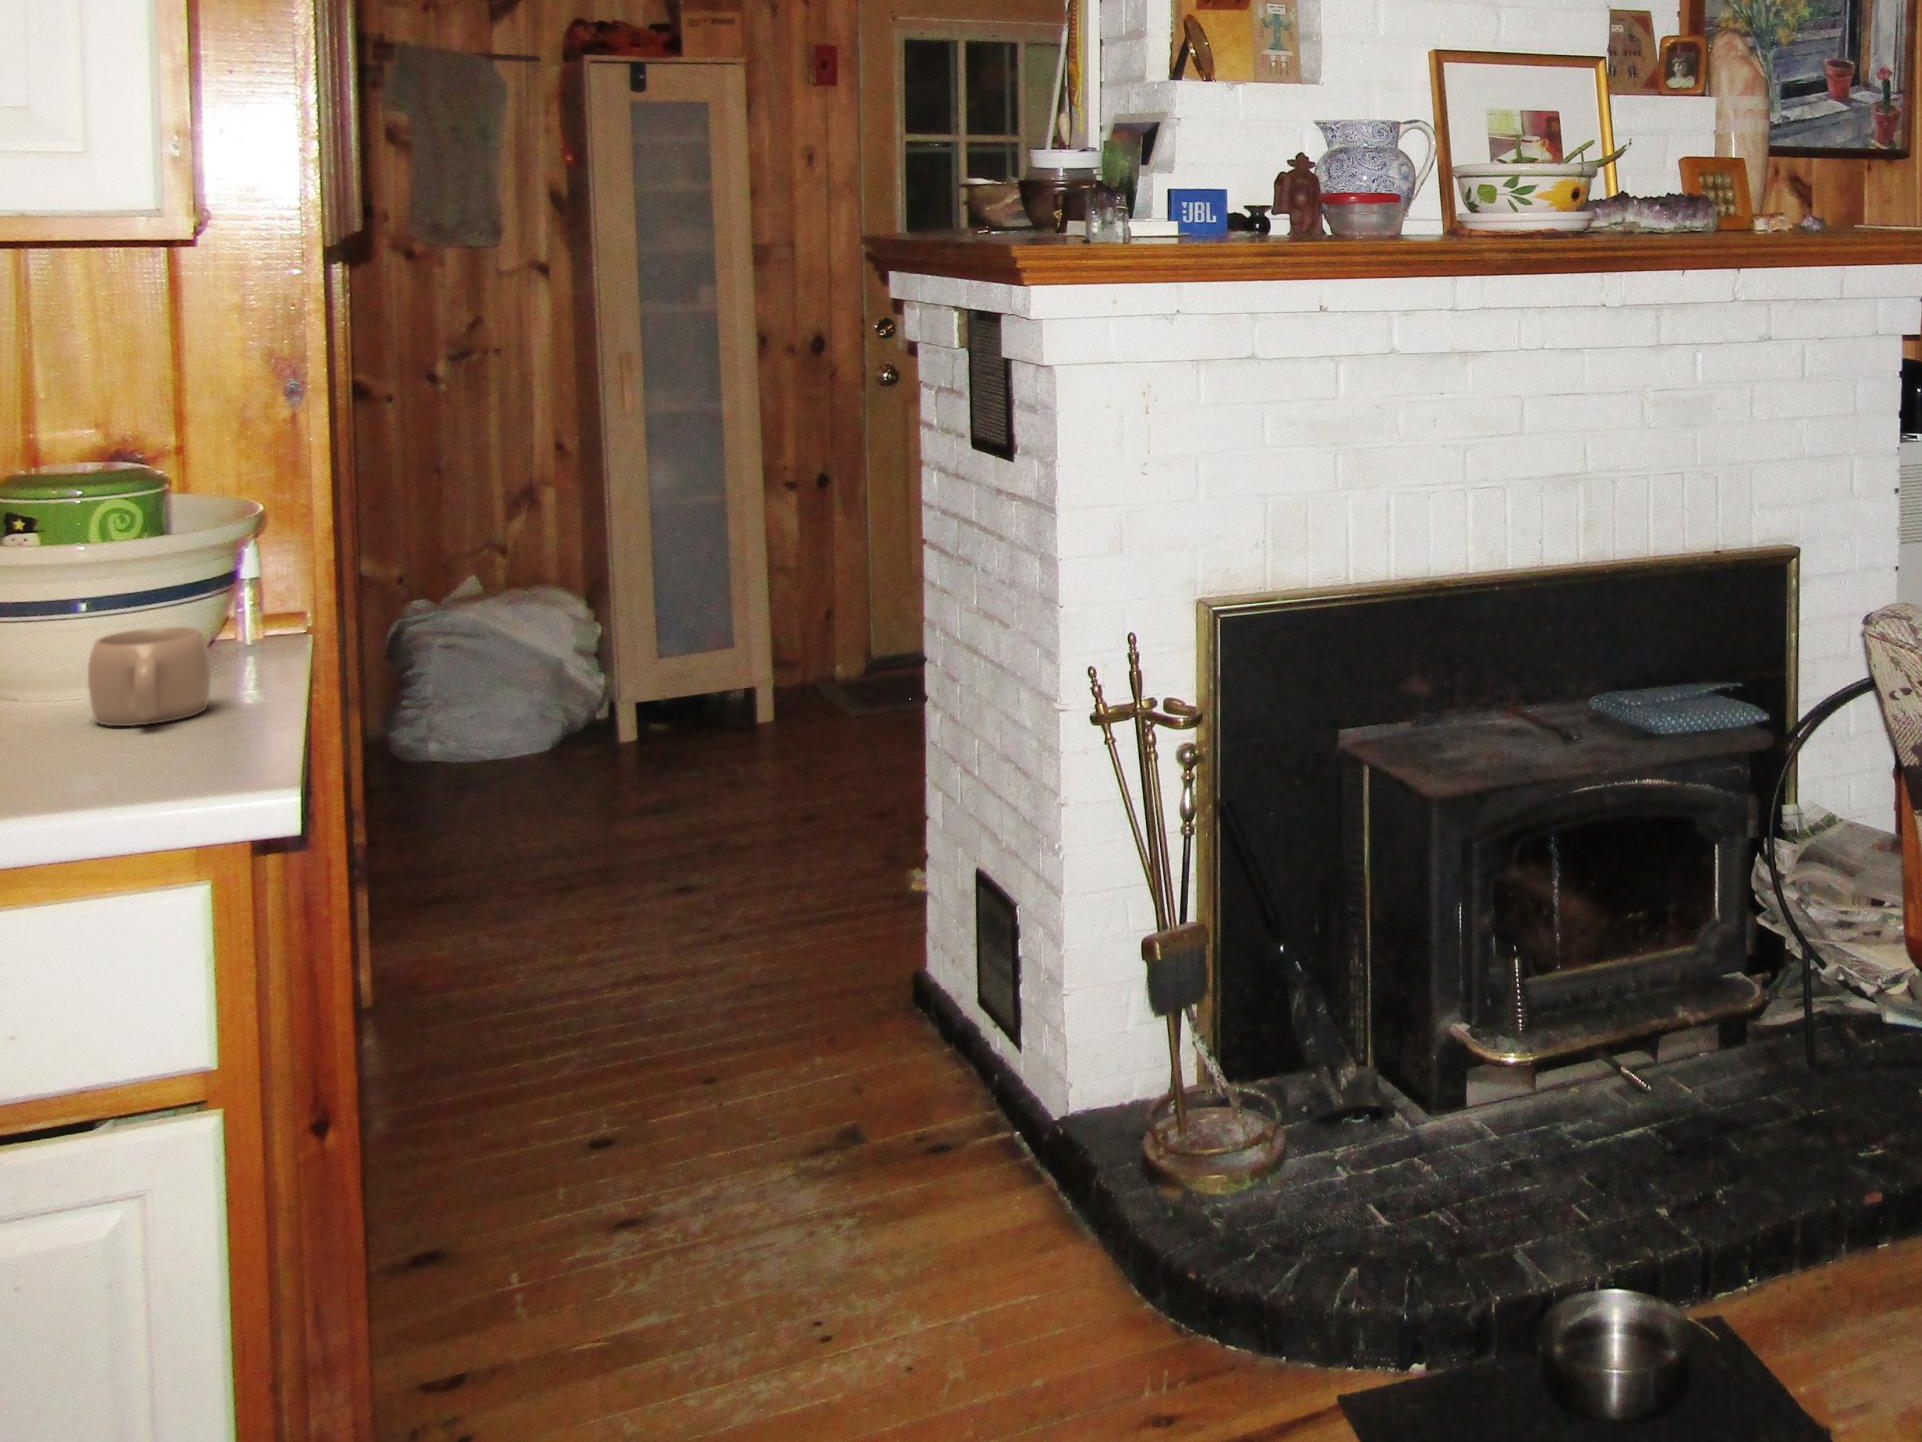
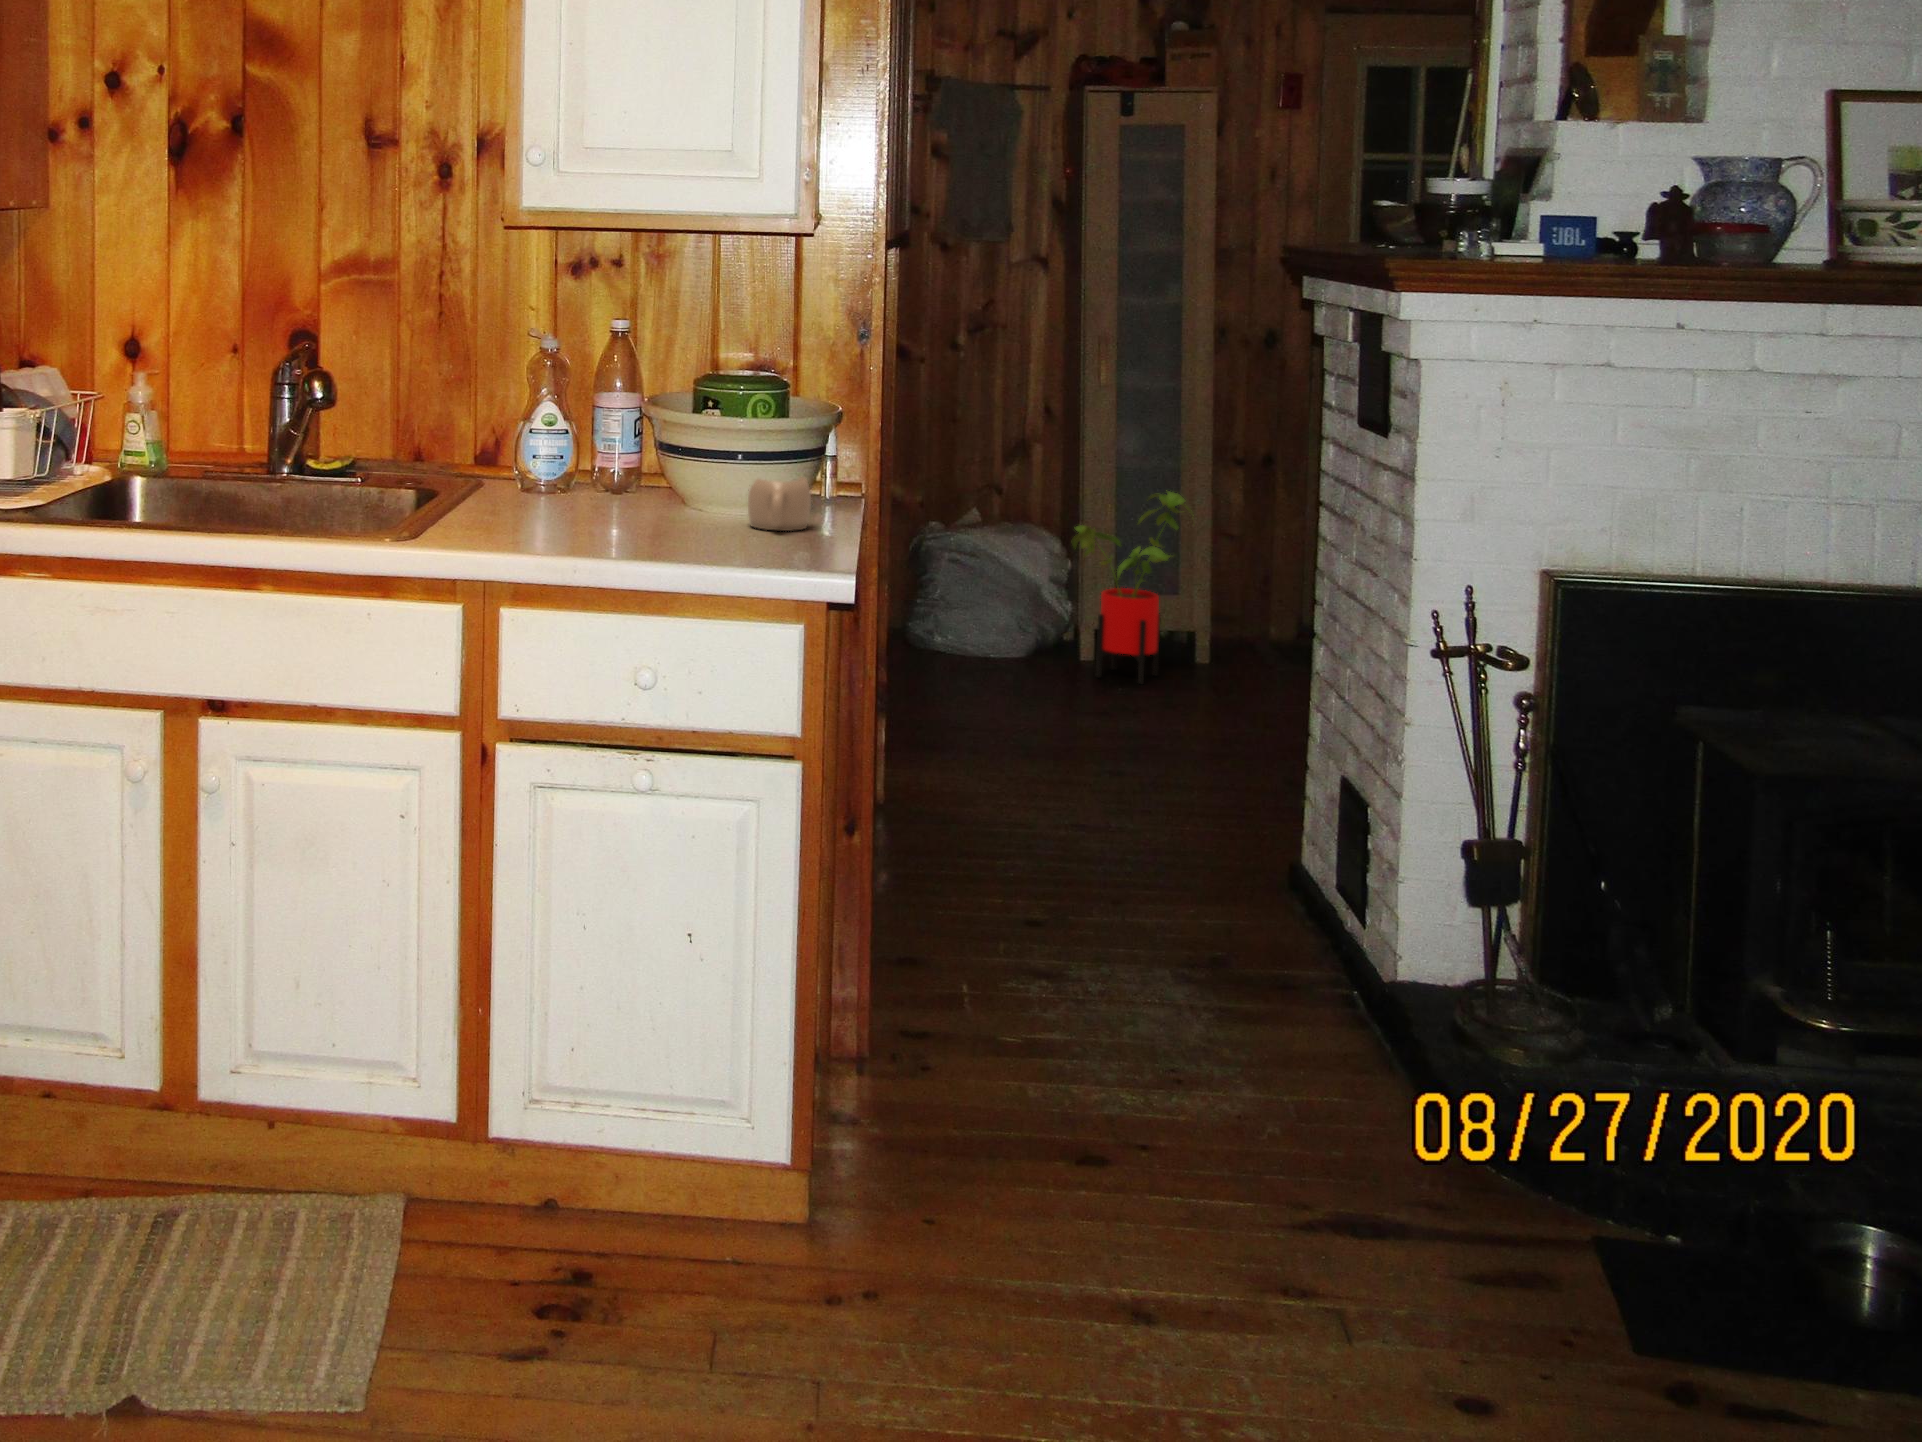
house plant: none [601,528,751,761] -> present [1072,490,1192,684]

